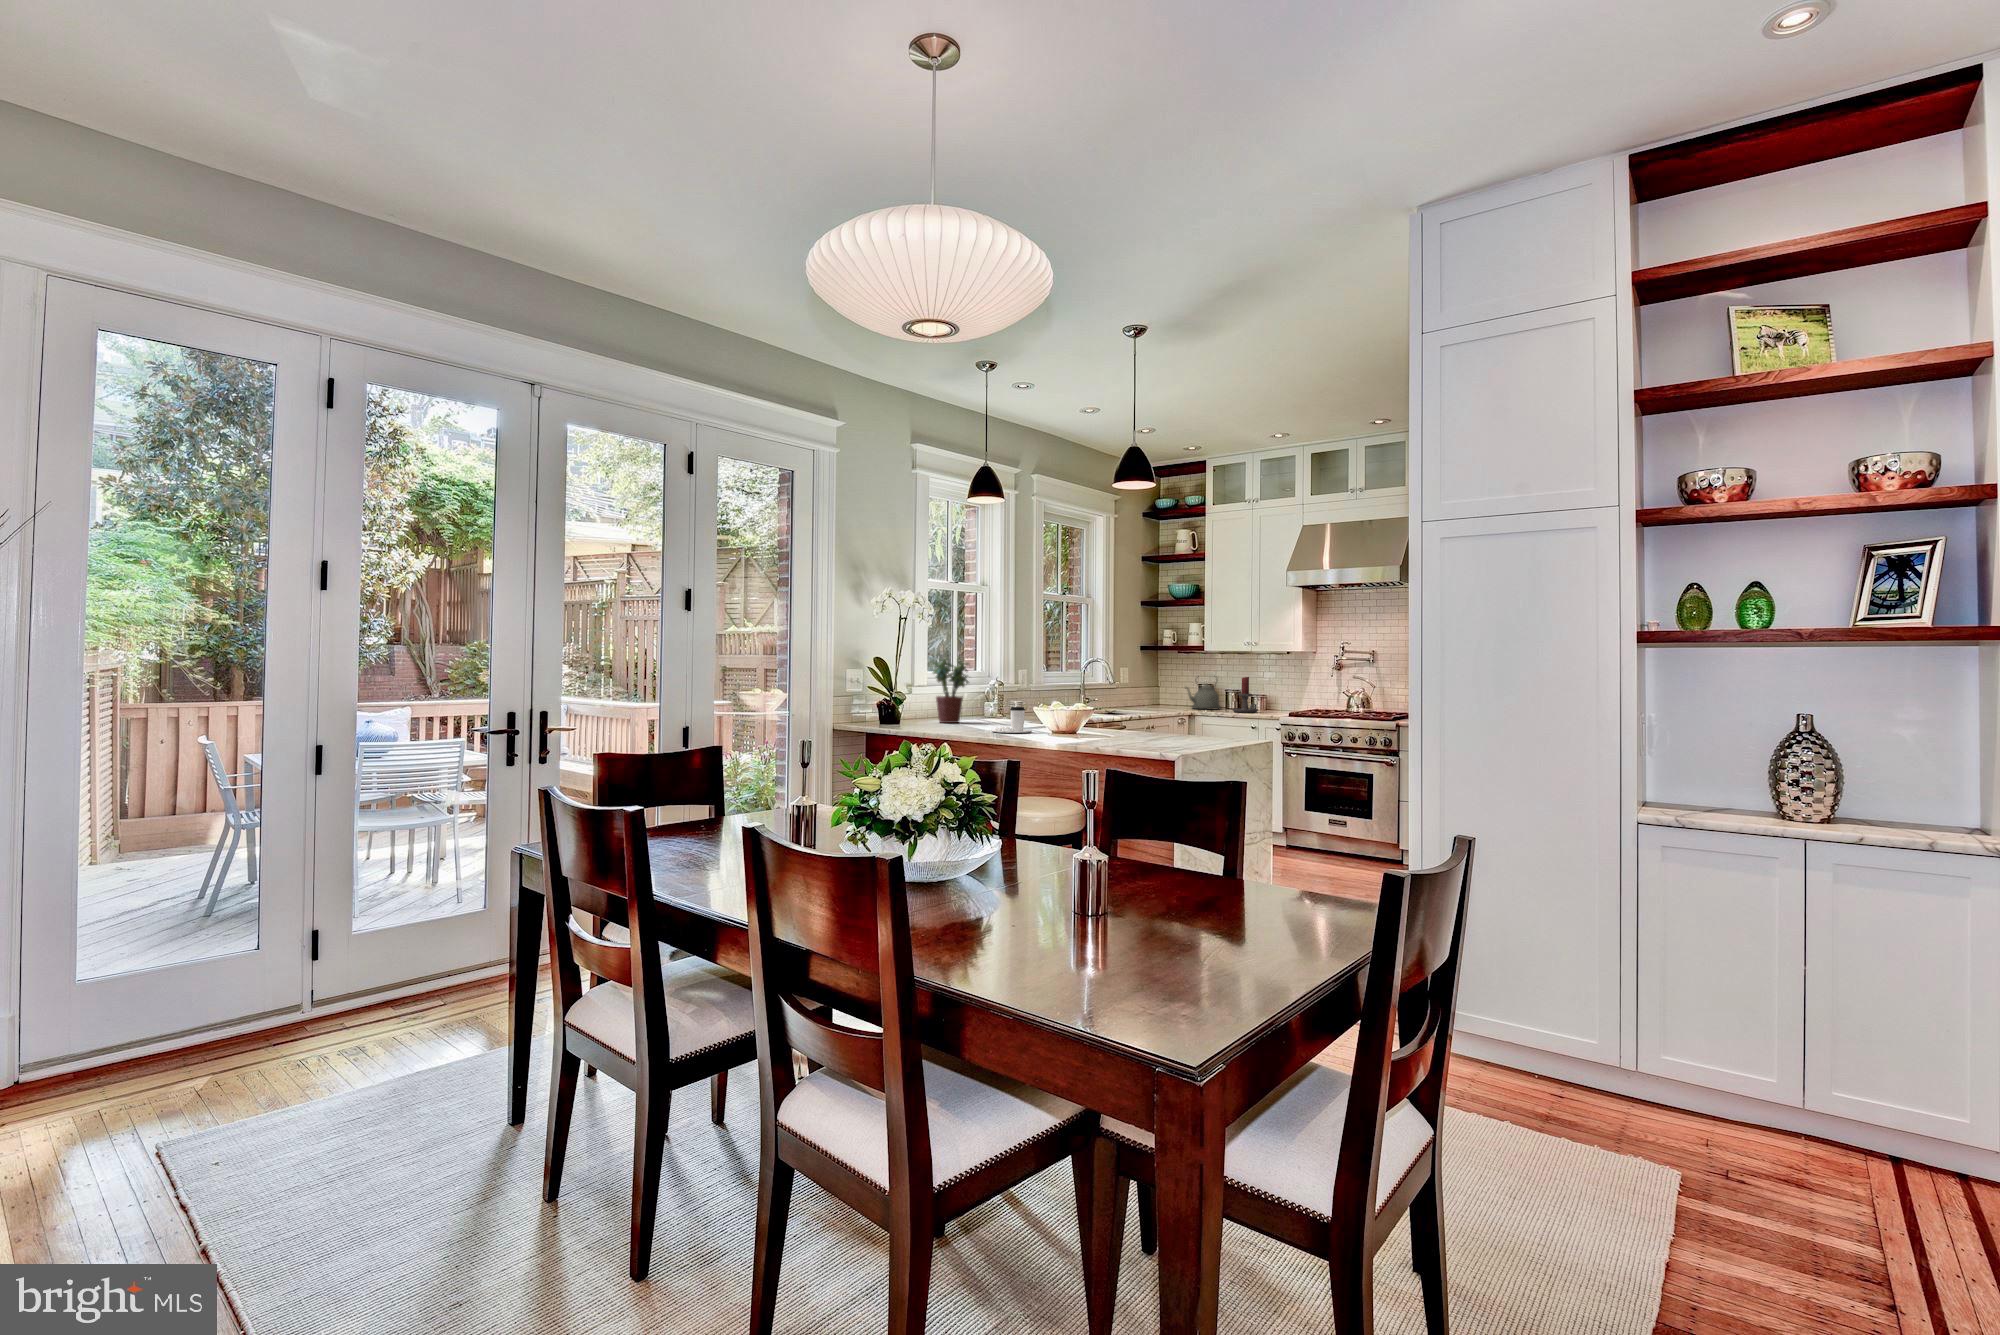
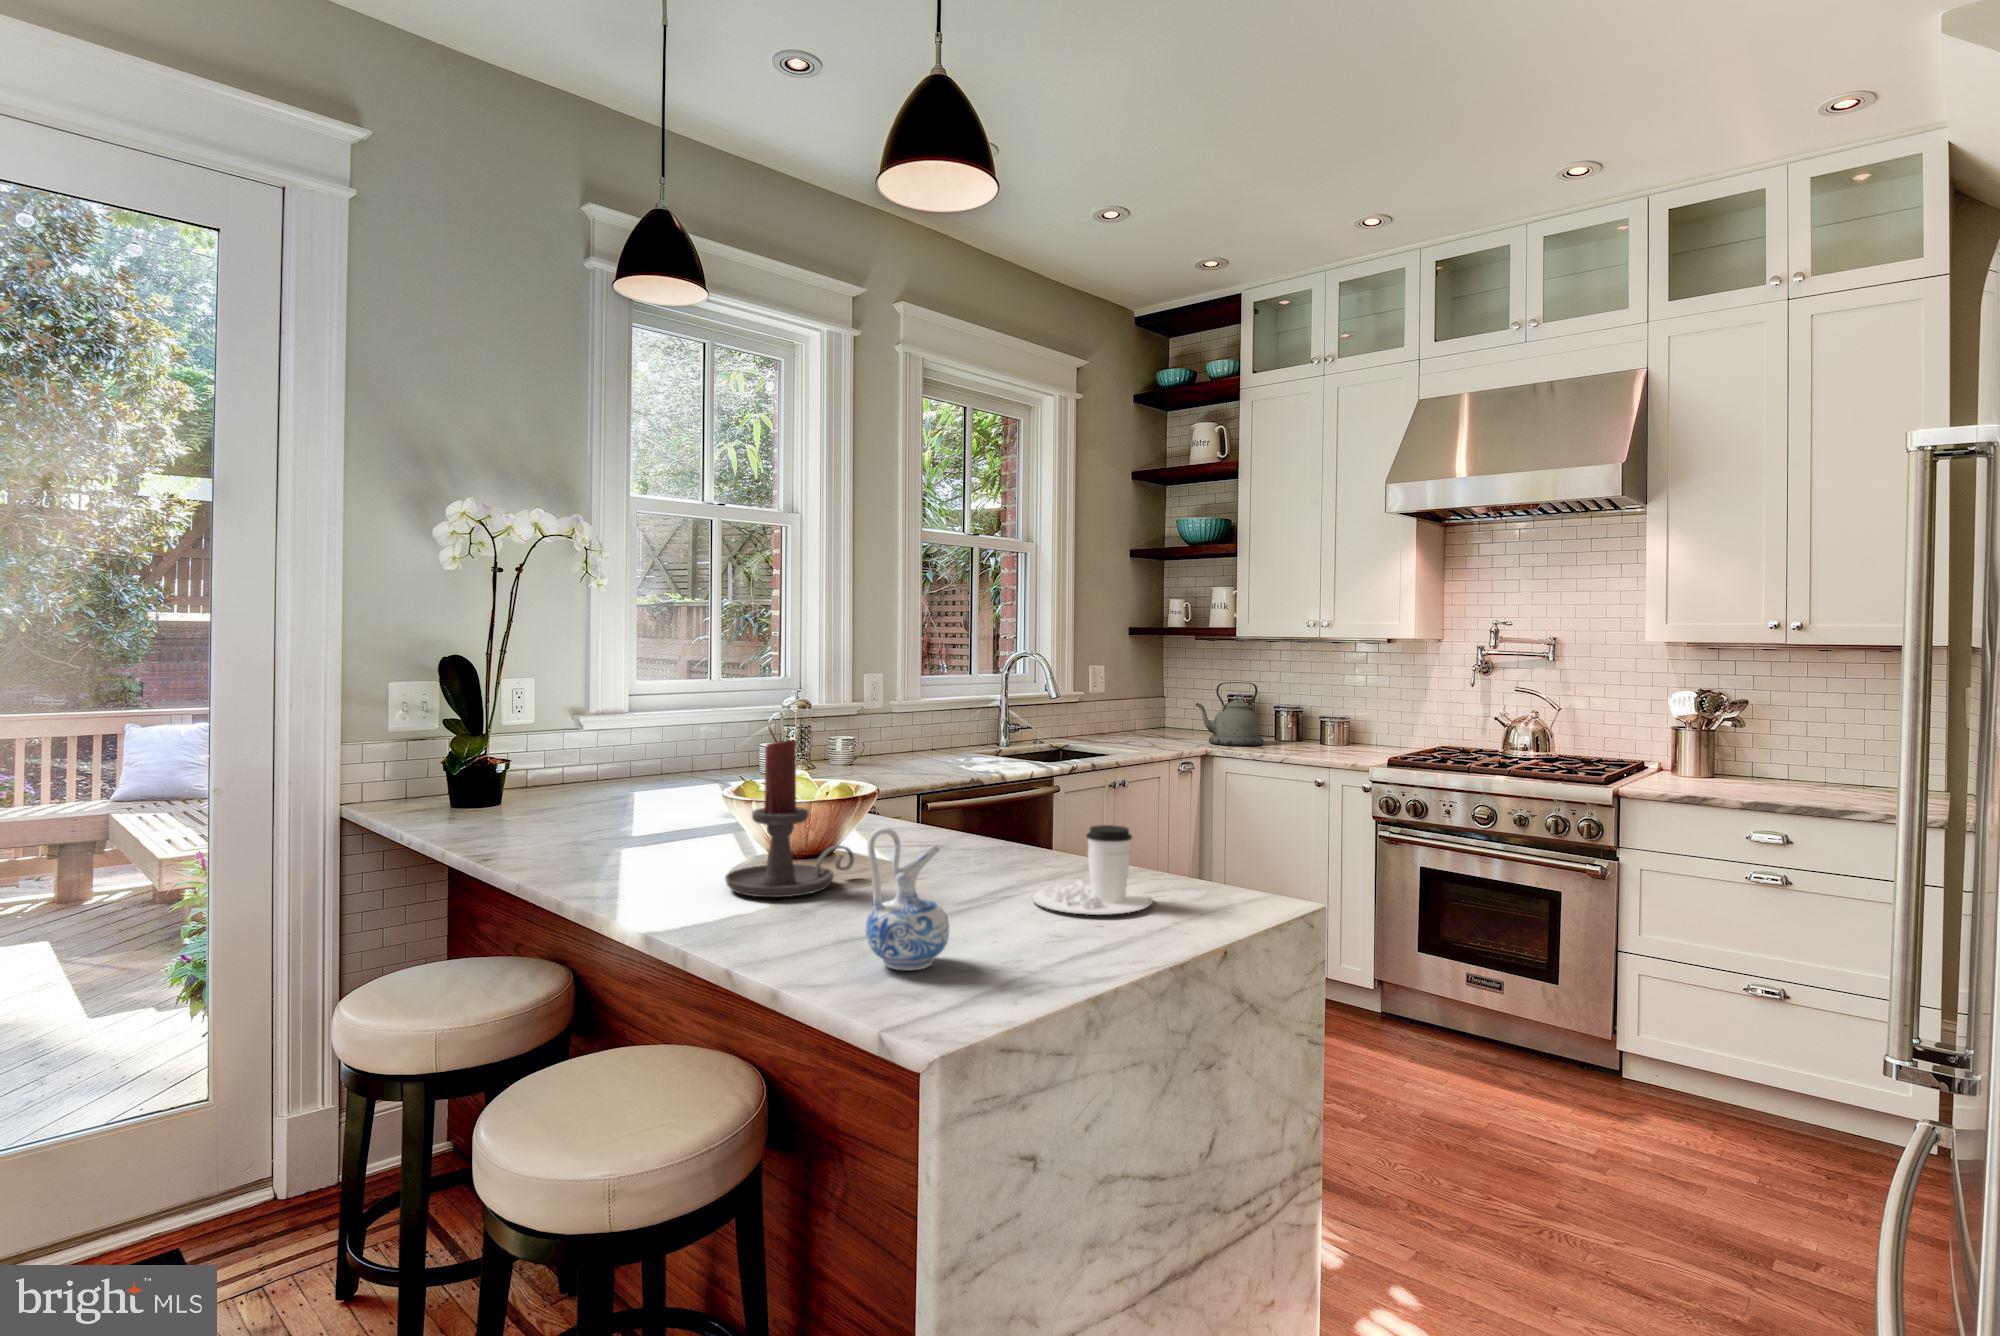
potted plant: present [933,659,968,723] -> none [556,662,651,809]
candle holder: present [1232,677,1258,713] -> present [725,740,854,897]
ceramic pitcher: none [1139,701,1165,745] -> present [866,827,949,970]
coffee cup: present [991,707,1032,733] -> present [1029,825,1153,915]

